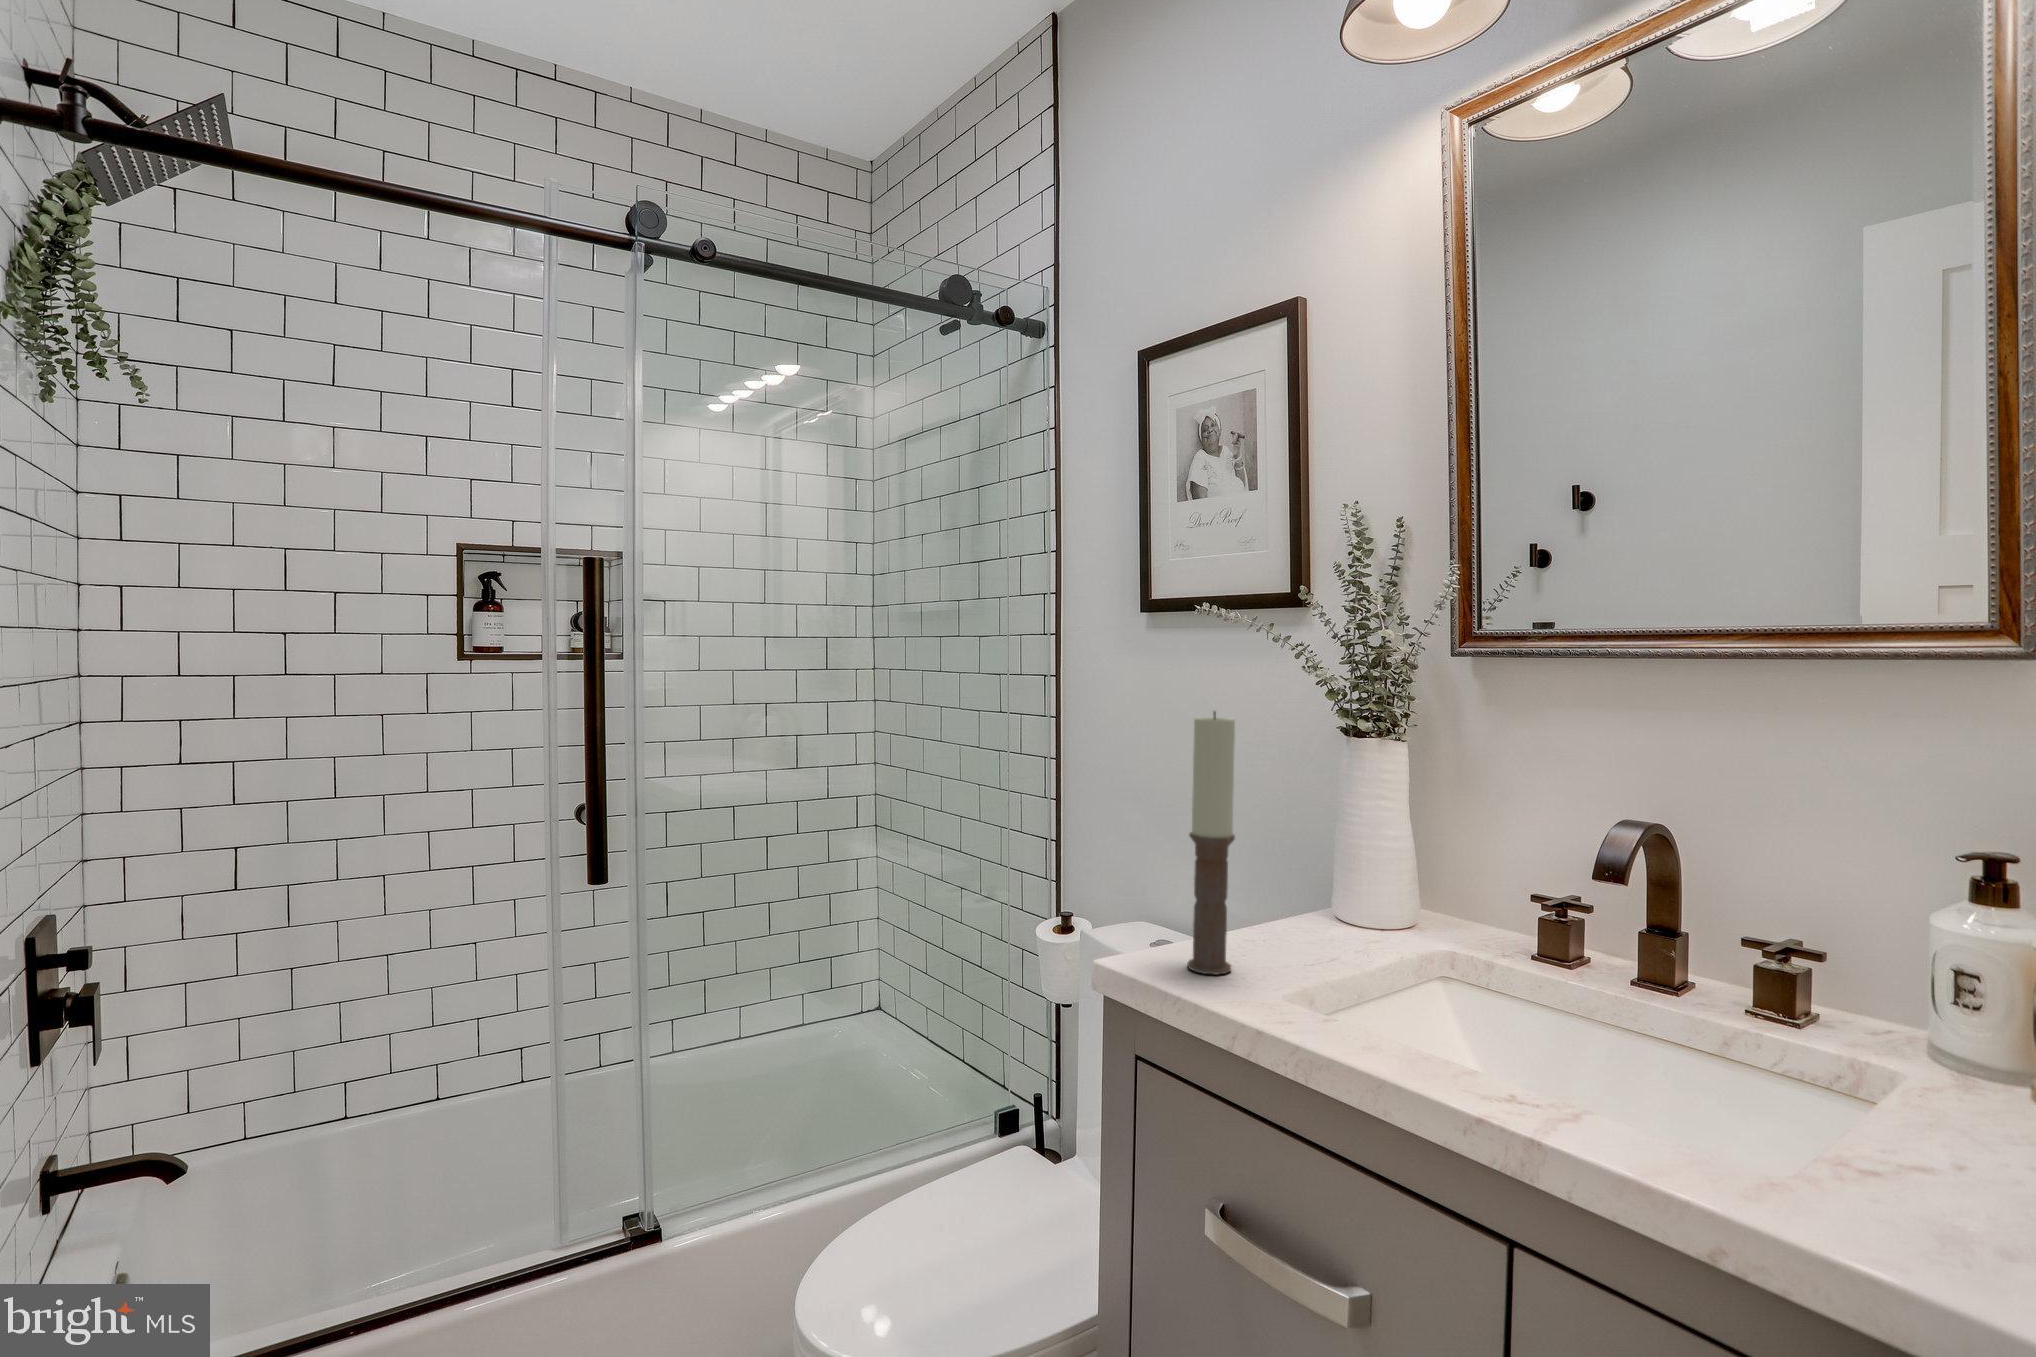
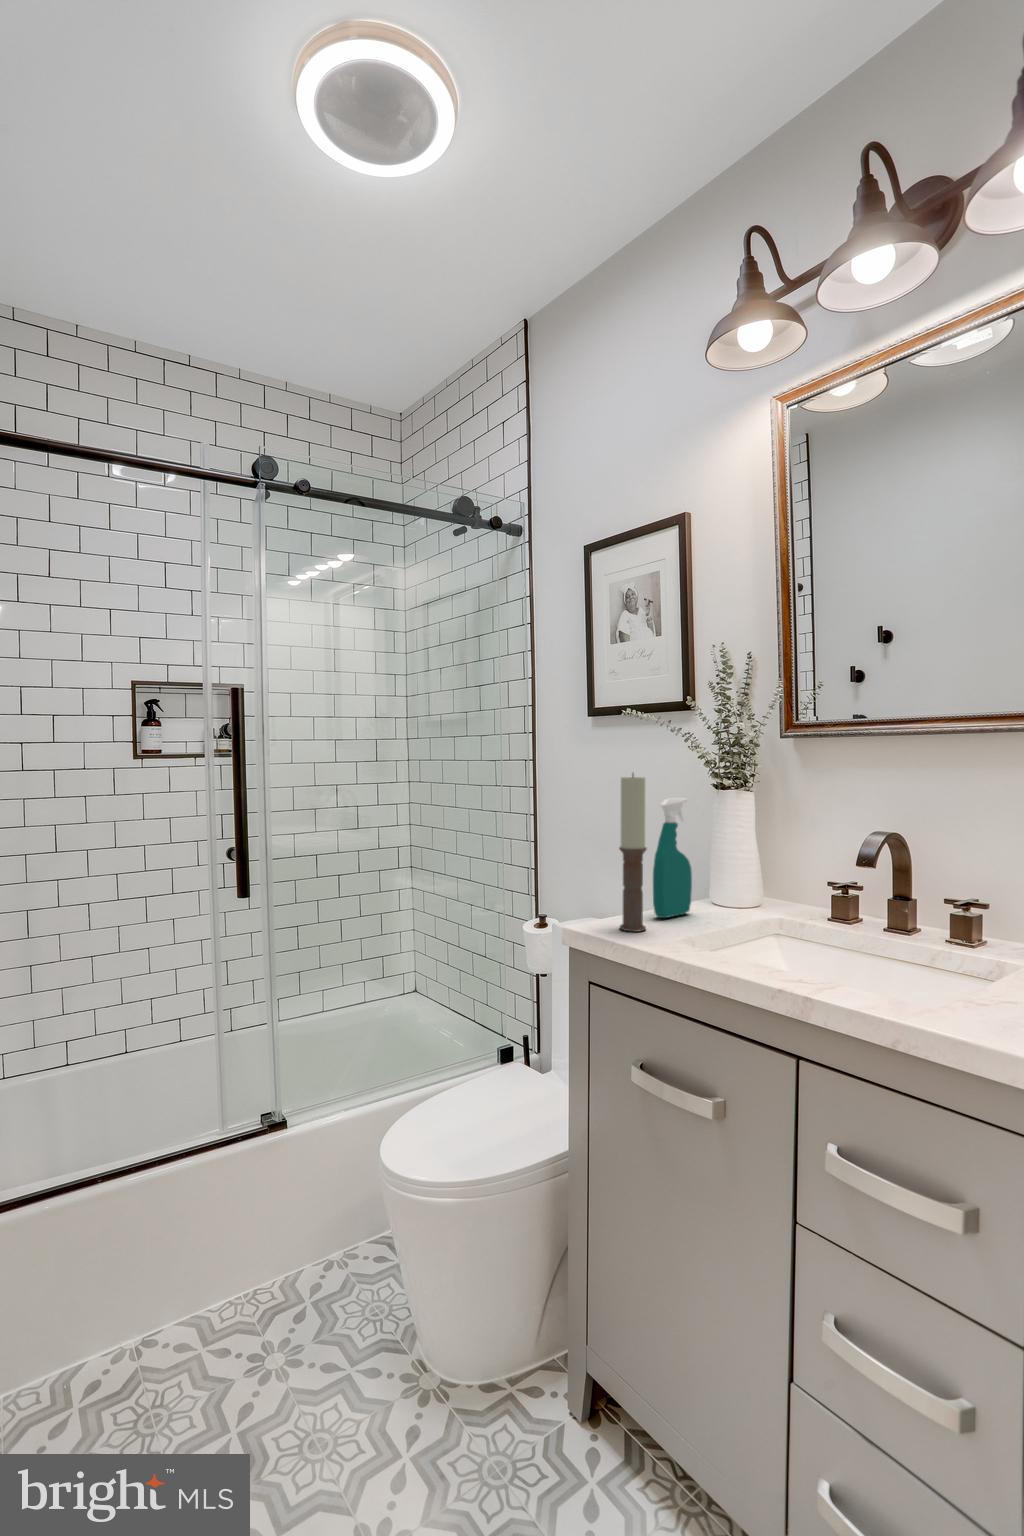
spray bottle: none [1242,750,1305,948] -> present [653,798,692,918]

